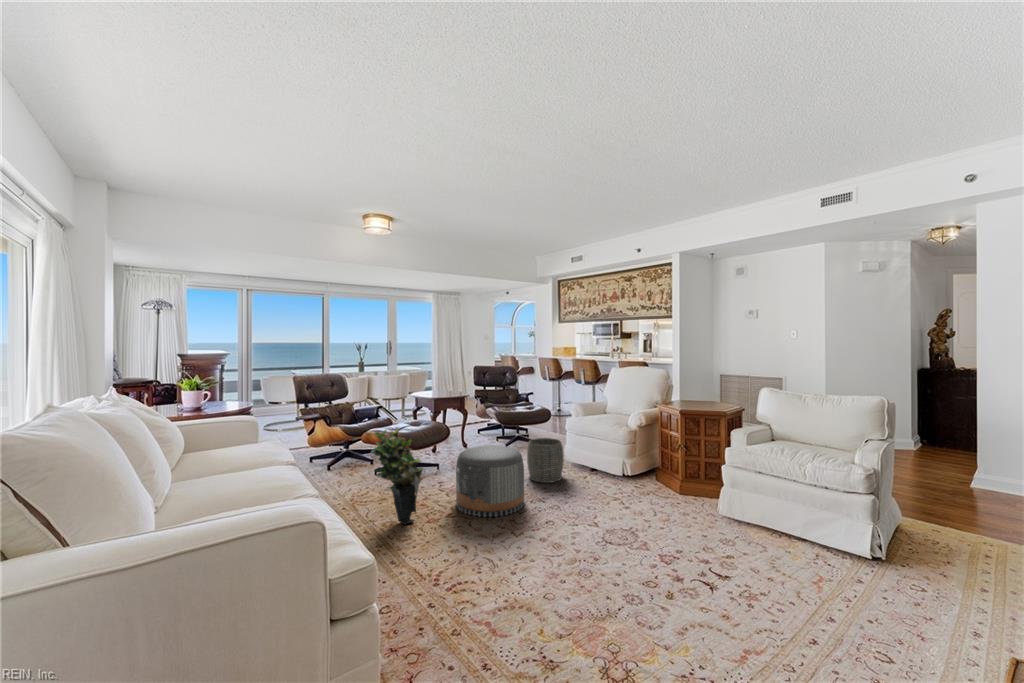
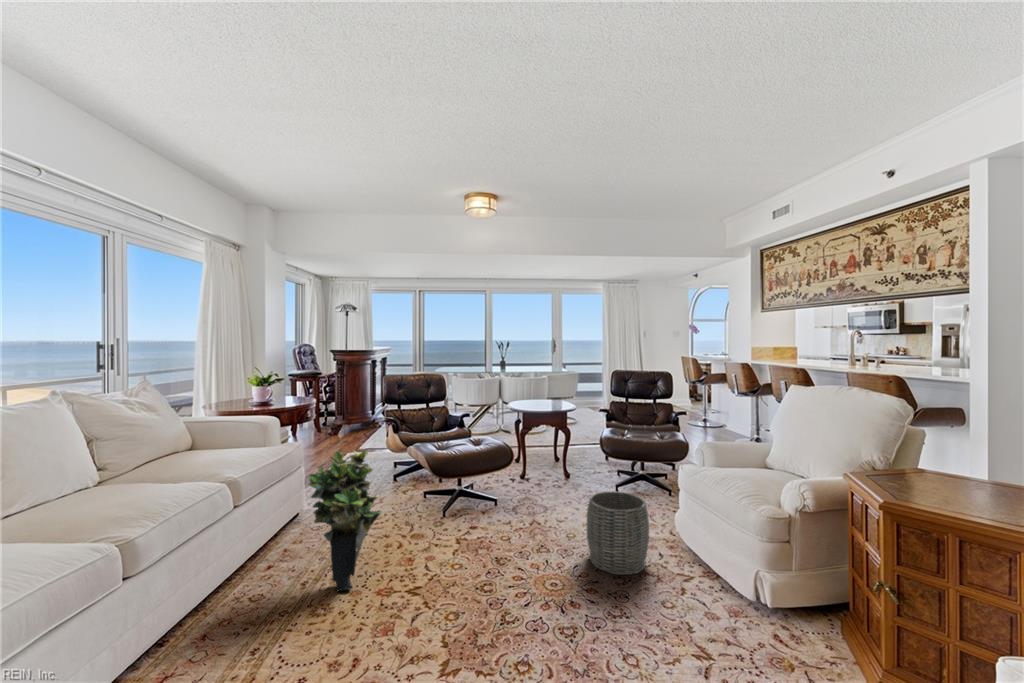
pouf: present [456,445,524,517] -> none [424,493,533,624]

